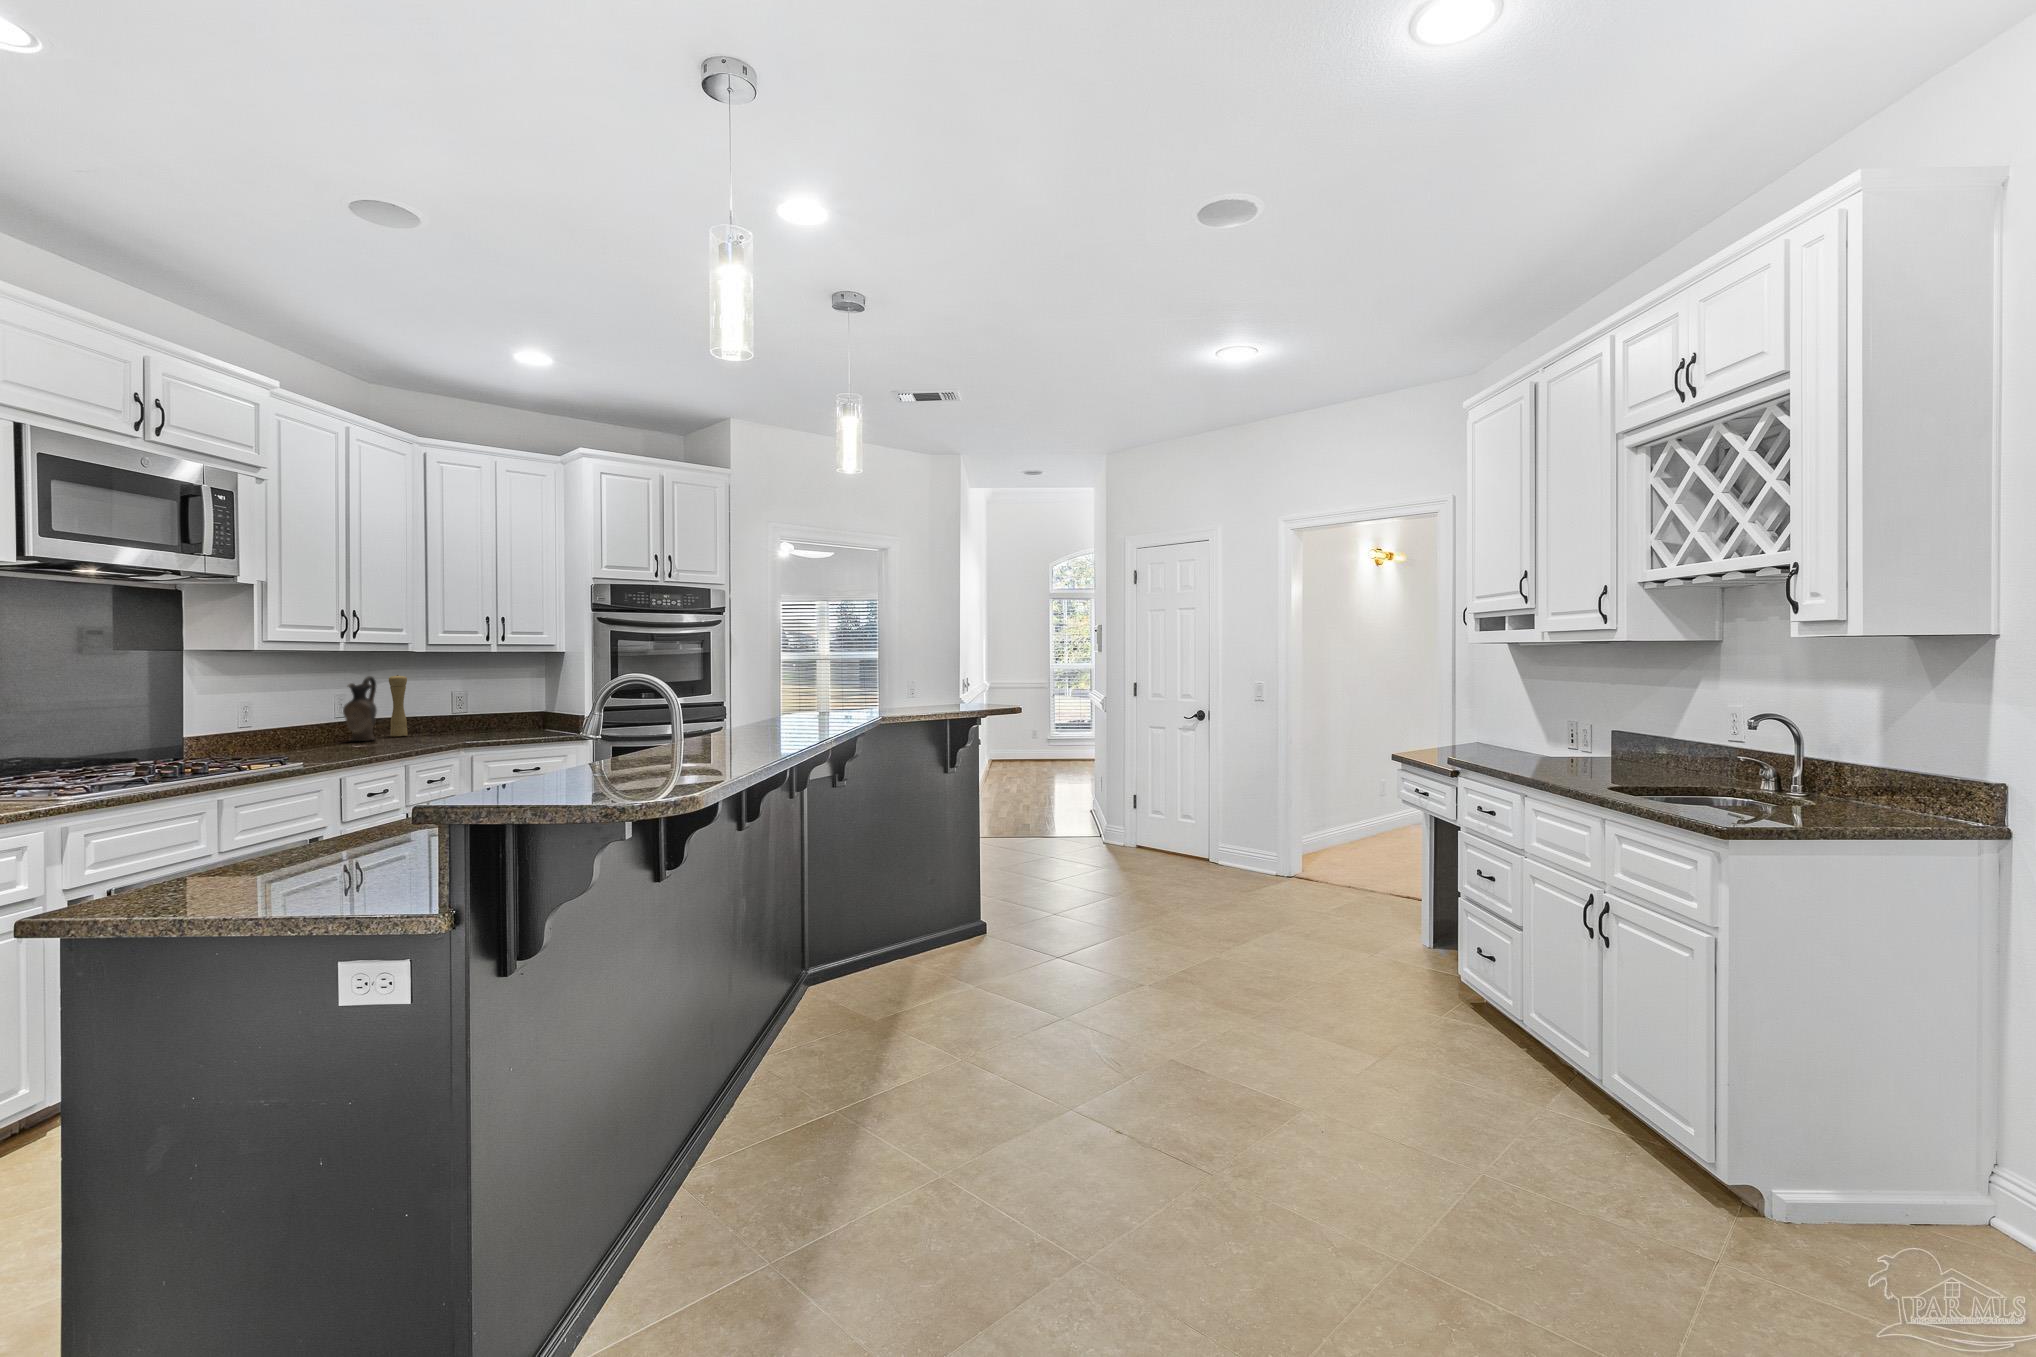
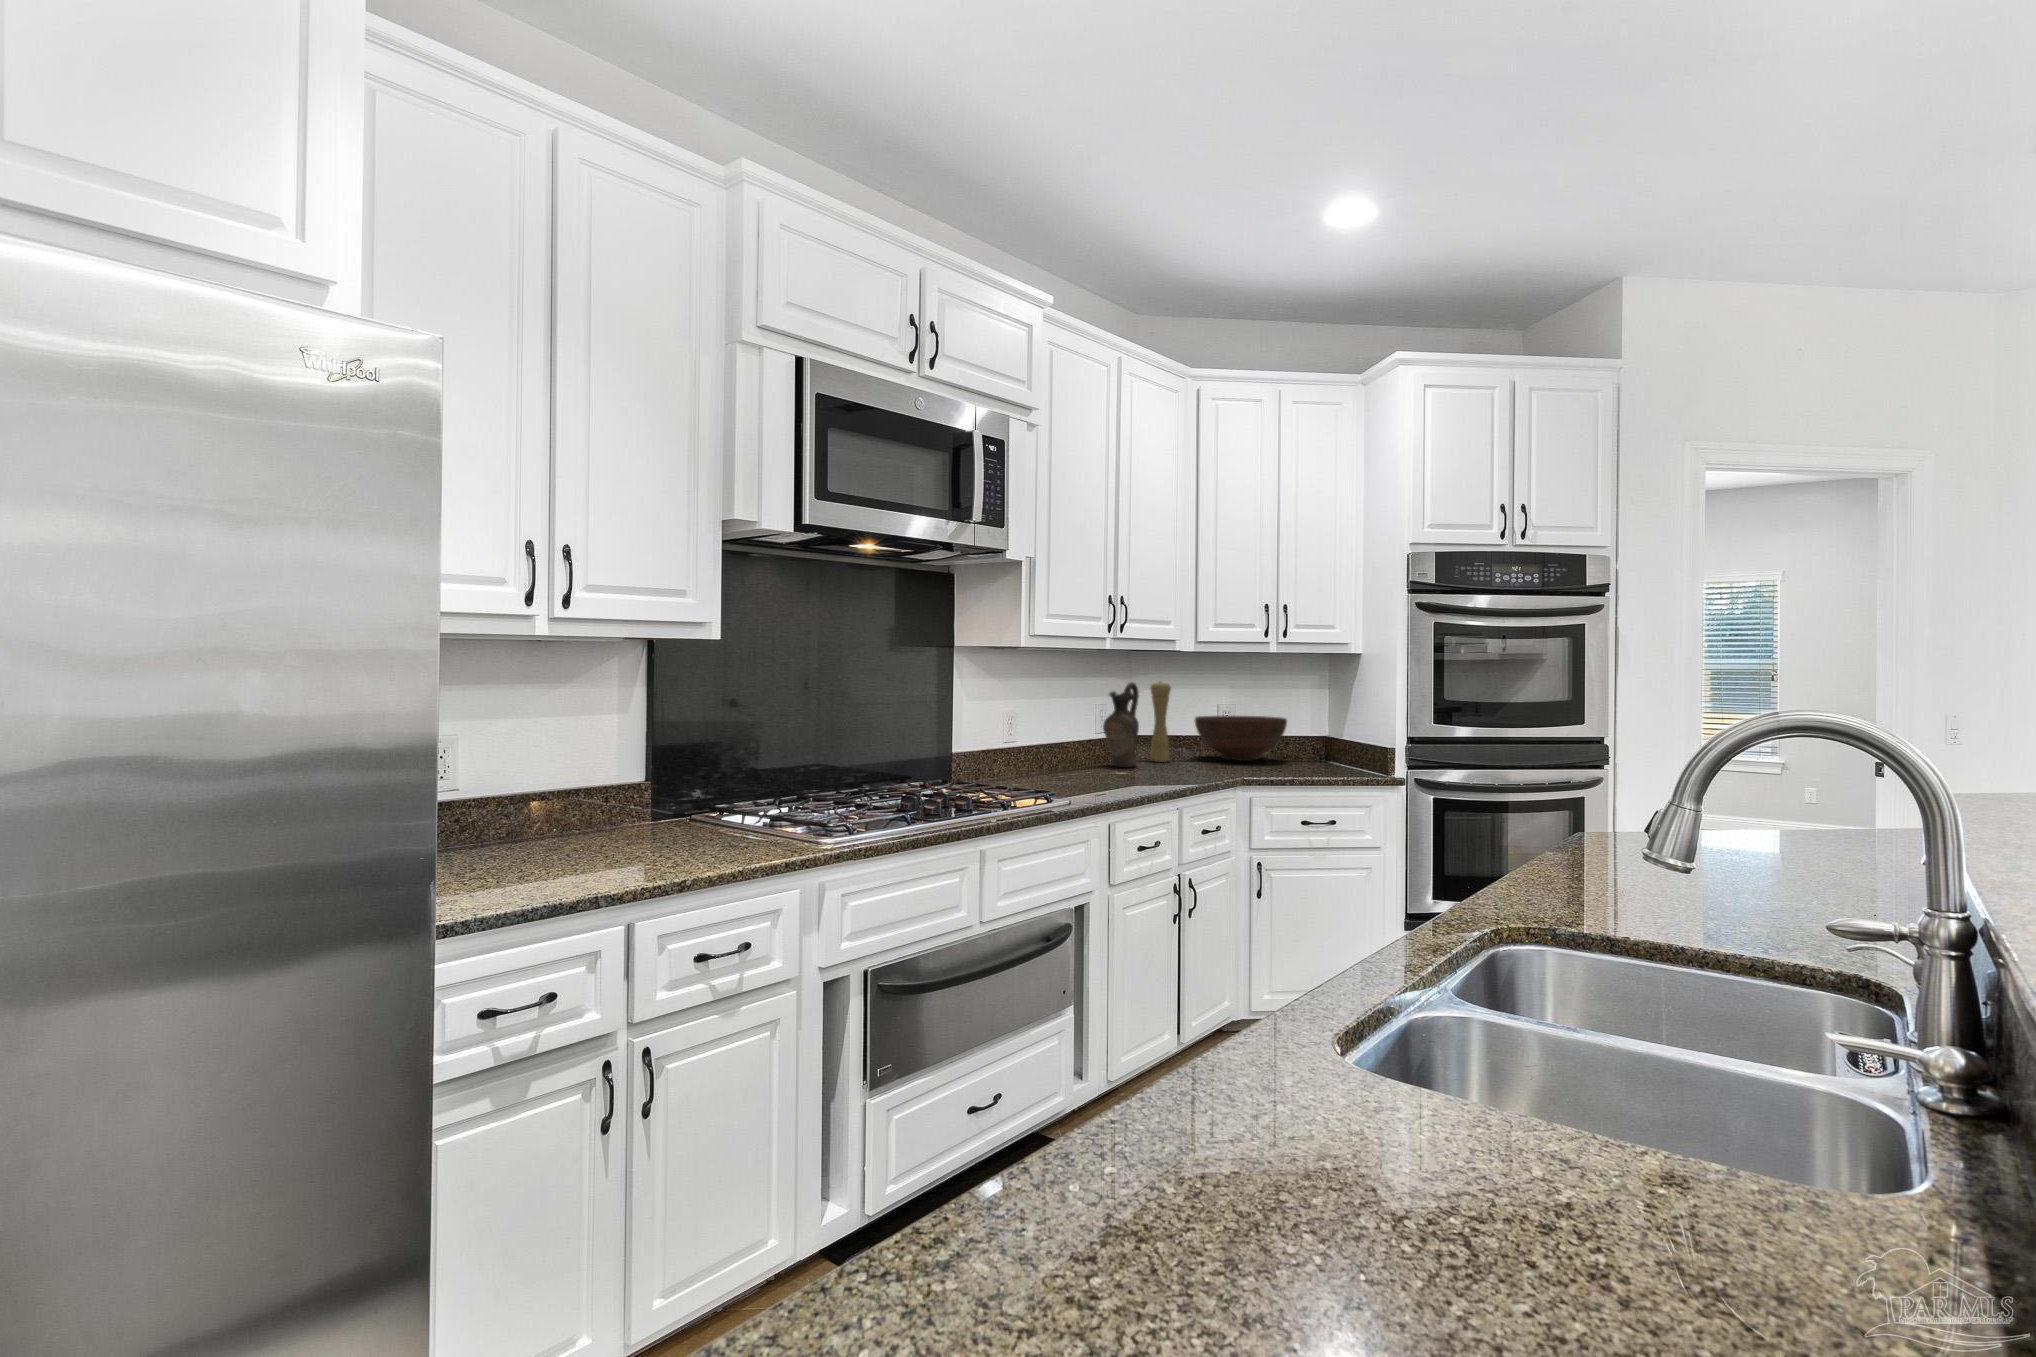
fruit bowl: none [431,699,509,732] -> present [1195,716,1287,761]

